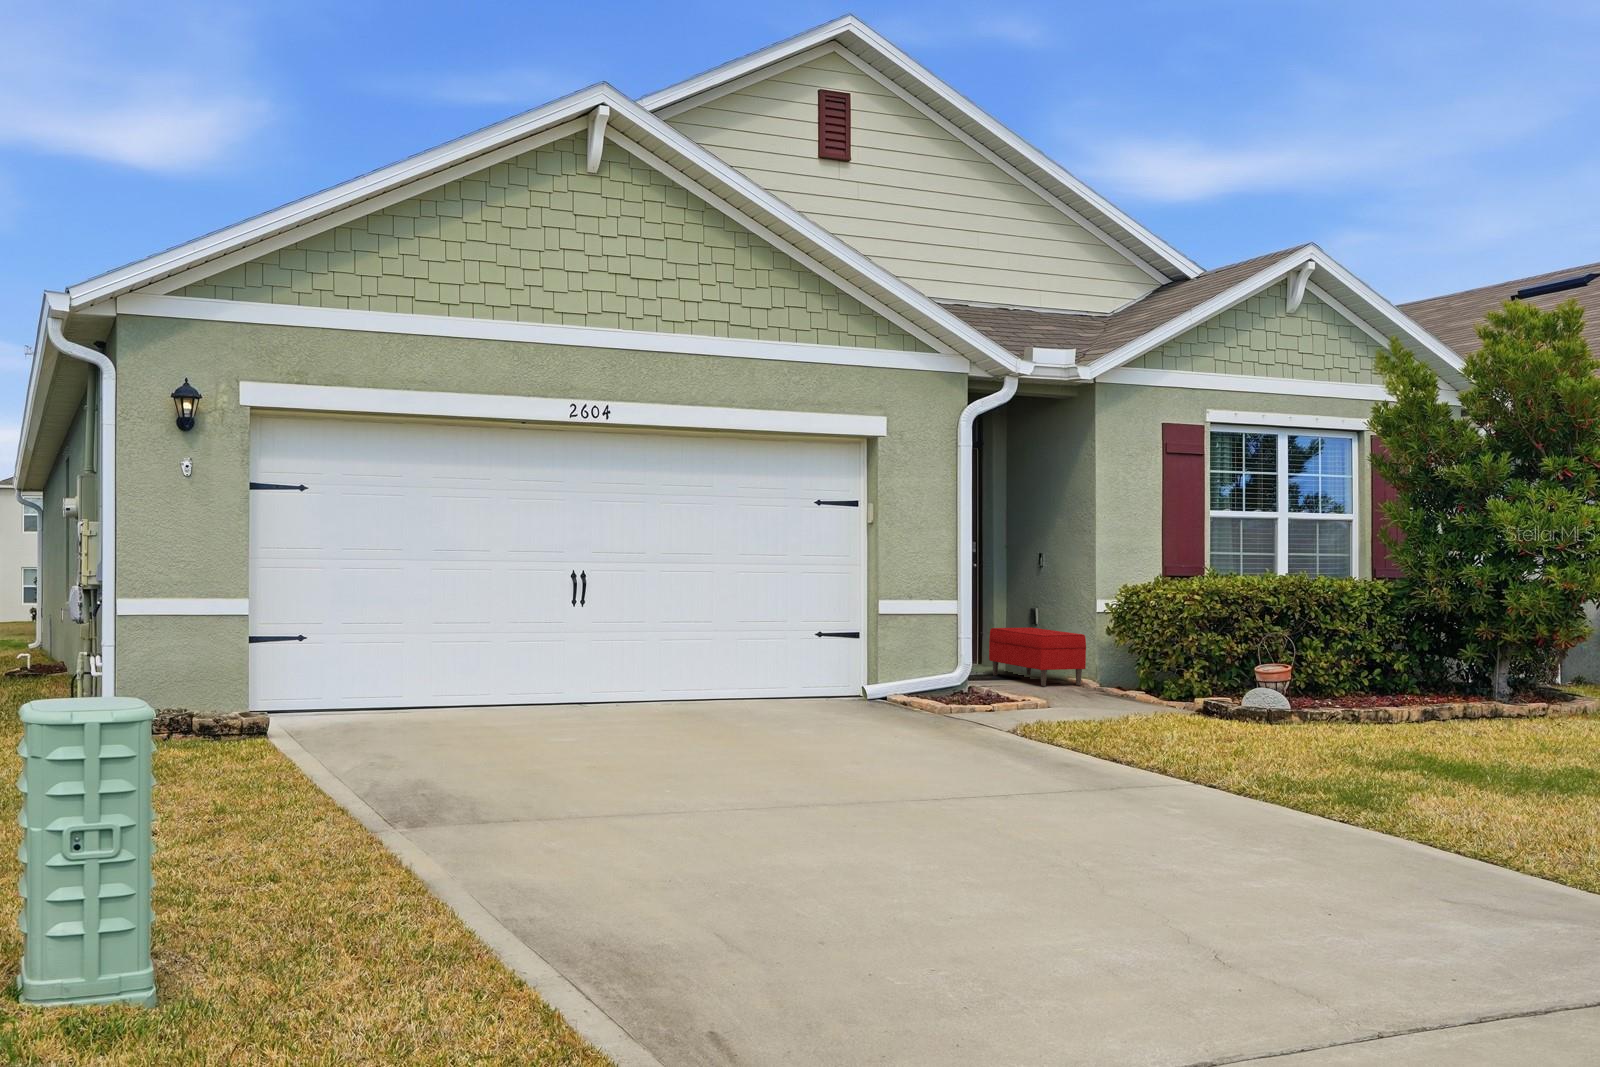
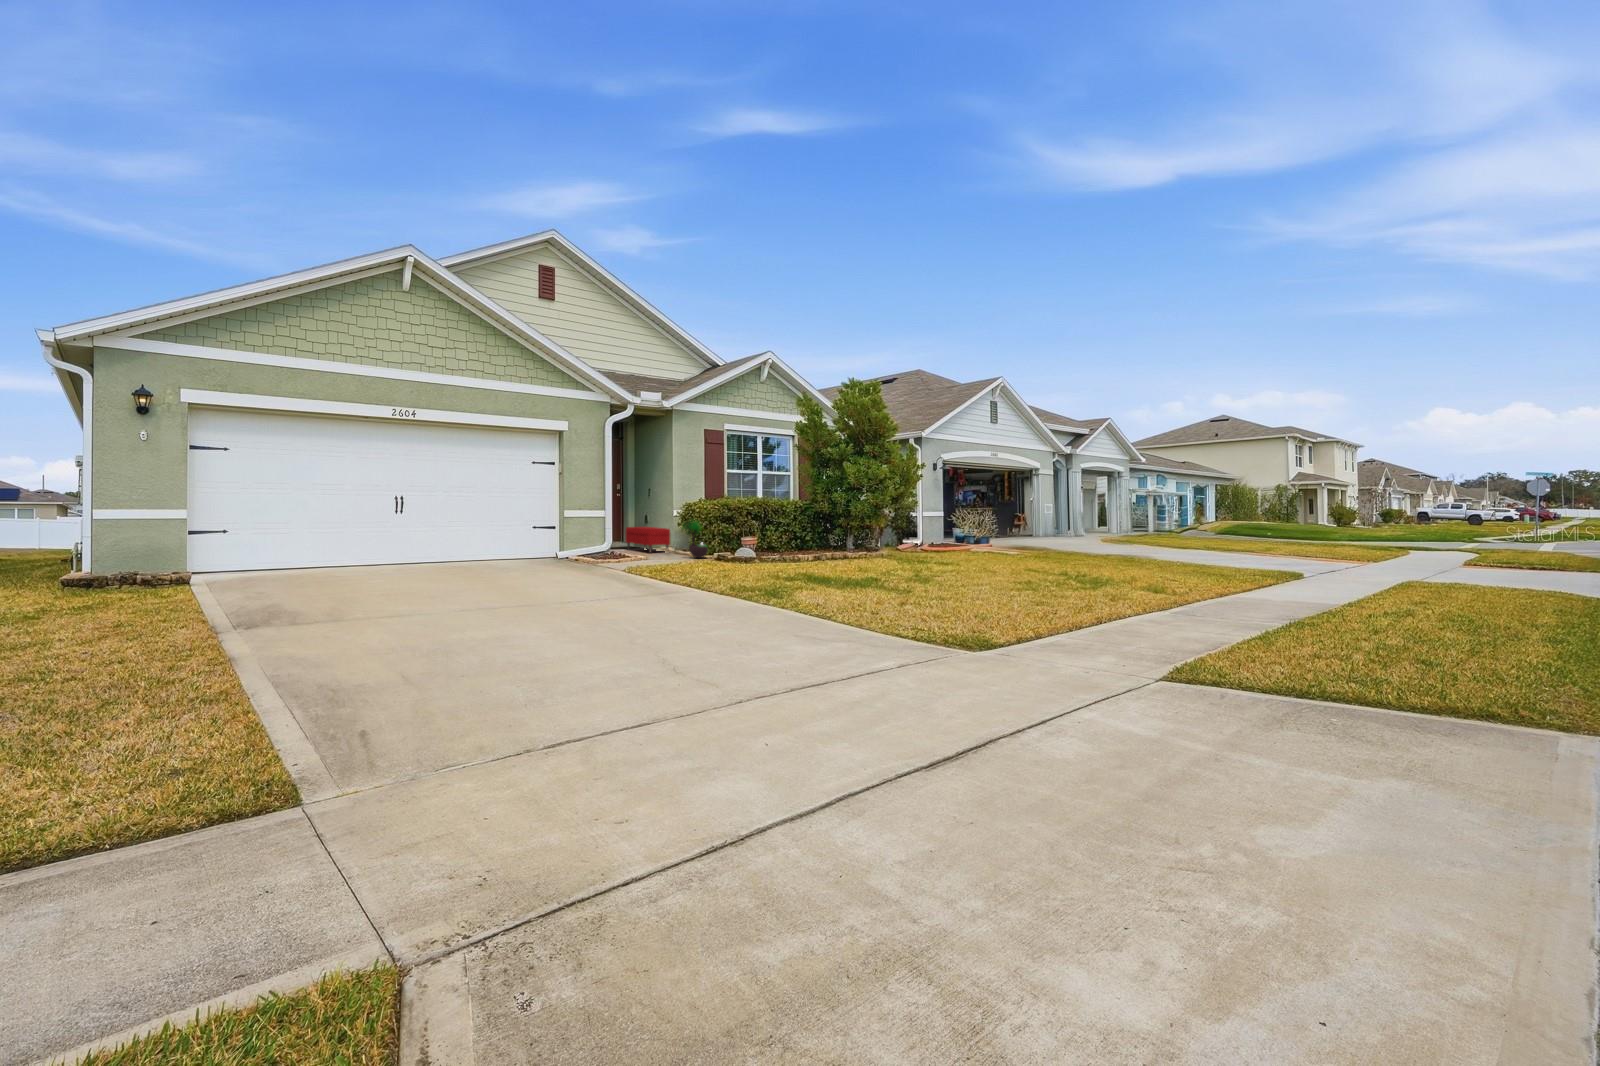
potted tree: none [1112,609,1174,703] -> present [684,520,708,558]

